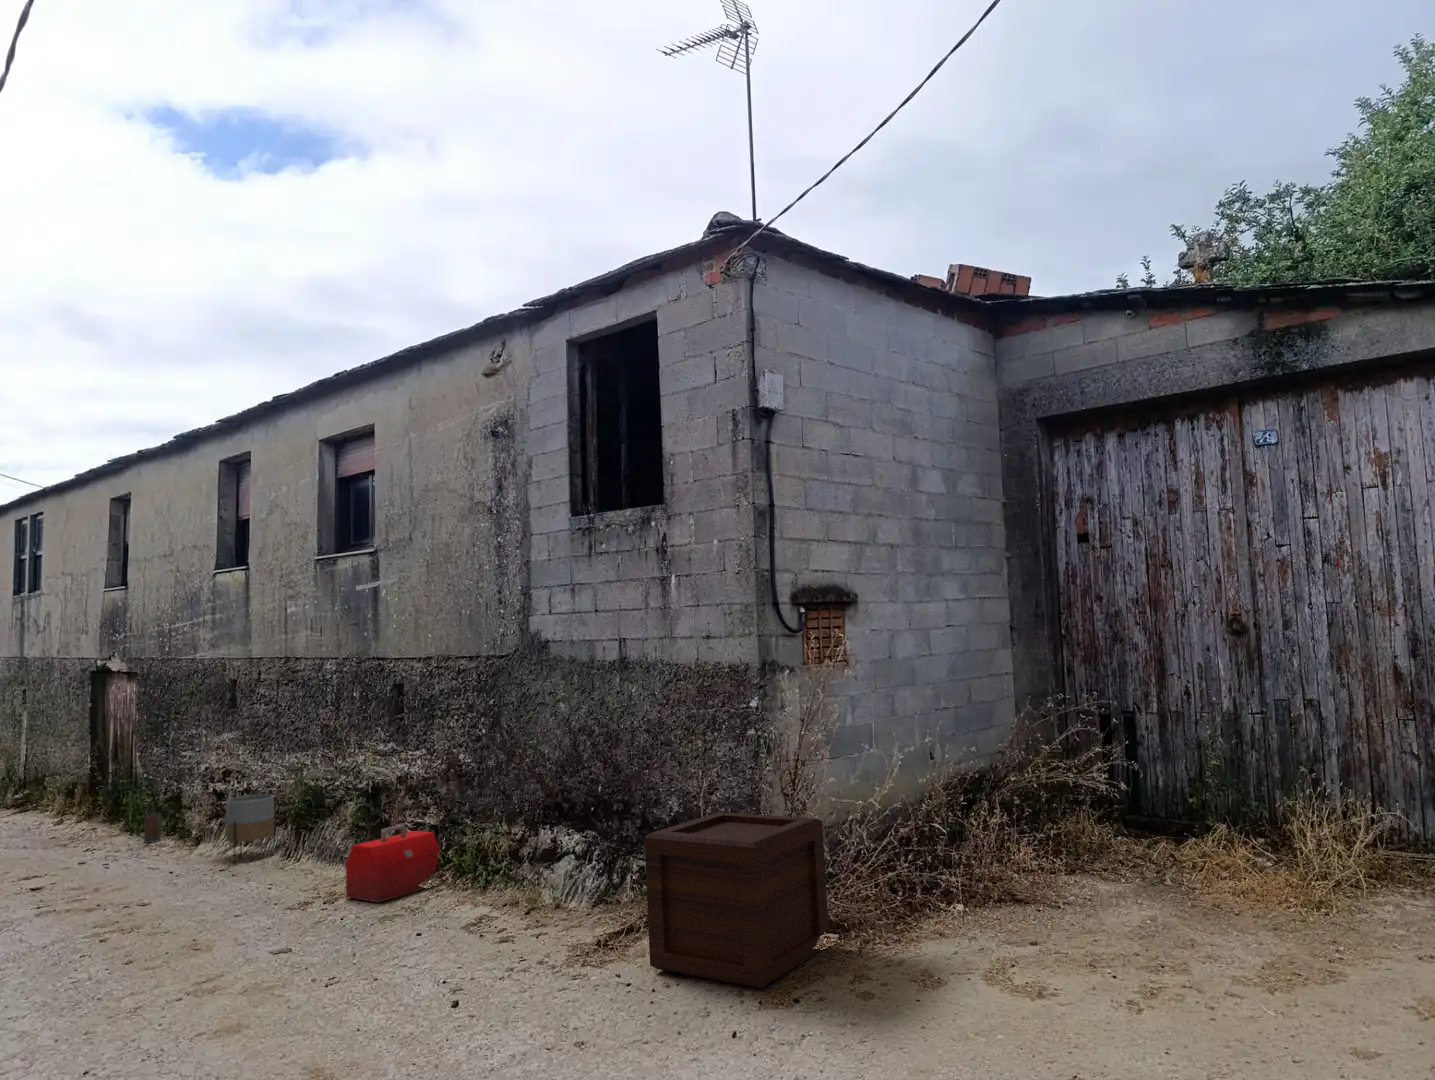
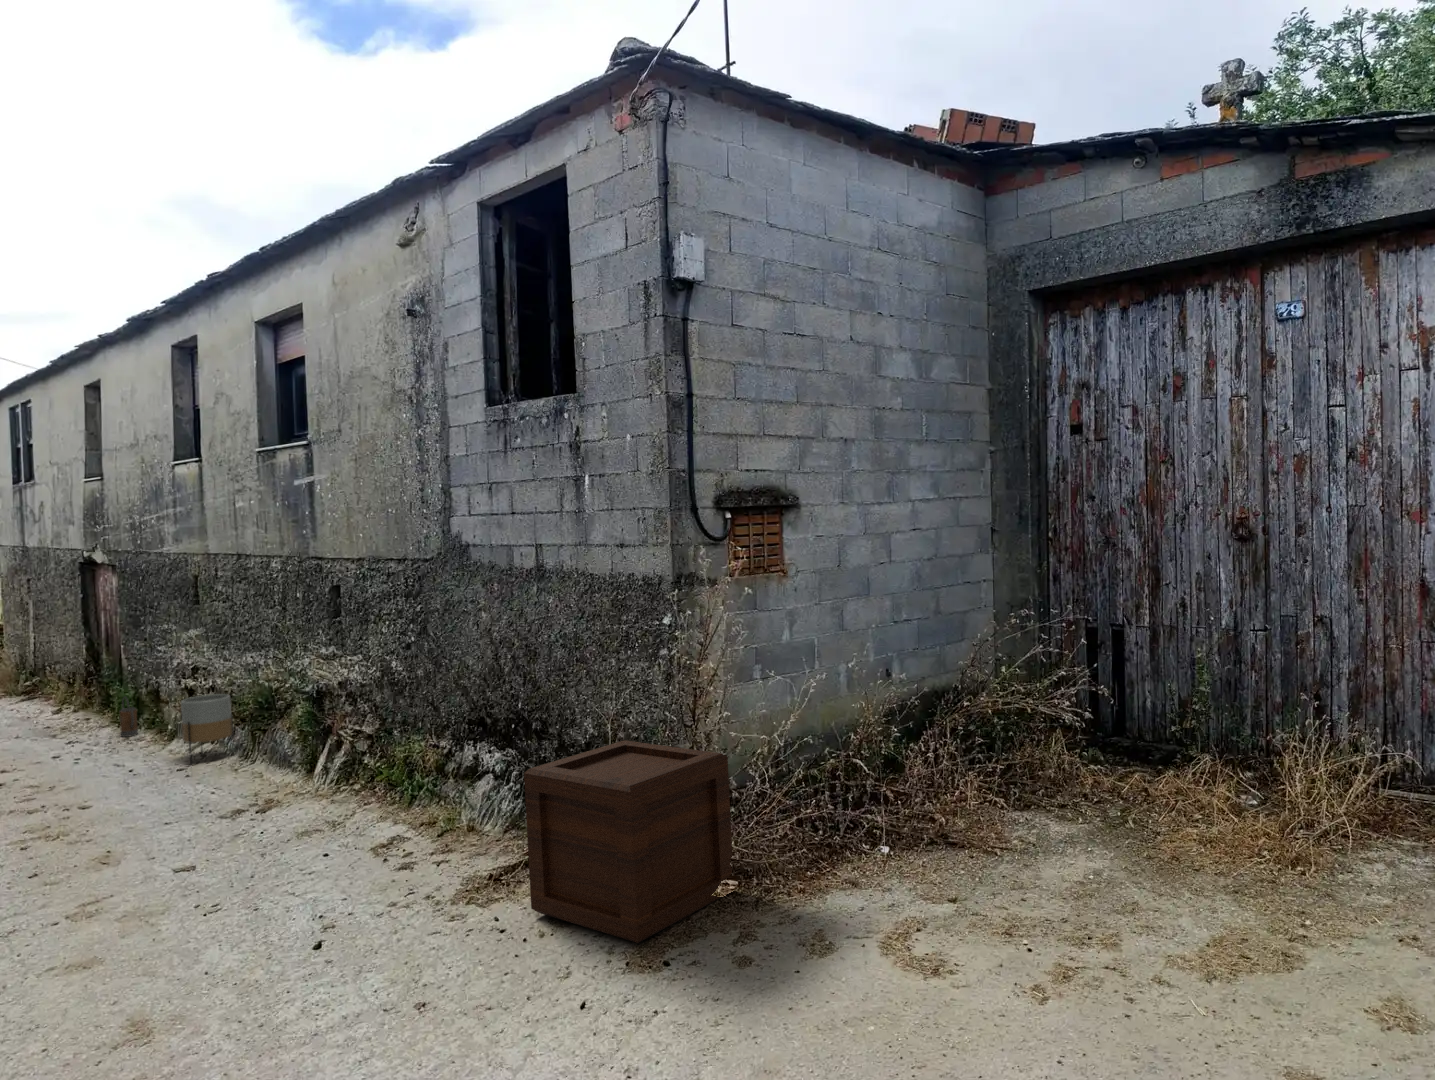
toolbox: present [346,825,440,902] -> none [274,734,378,815]

